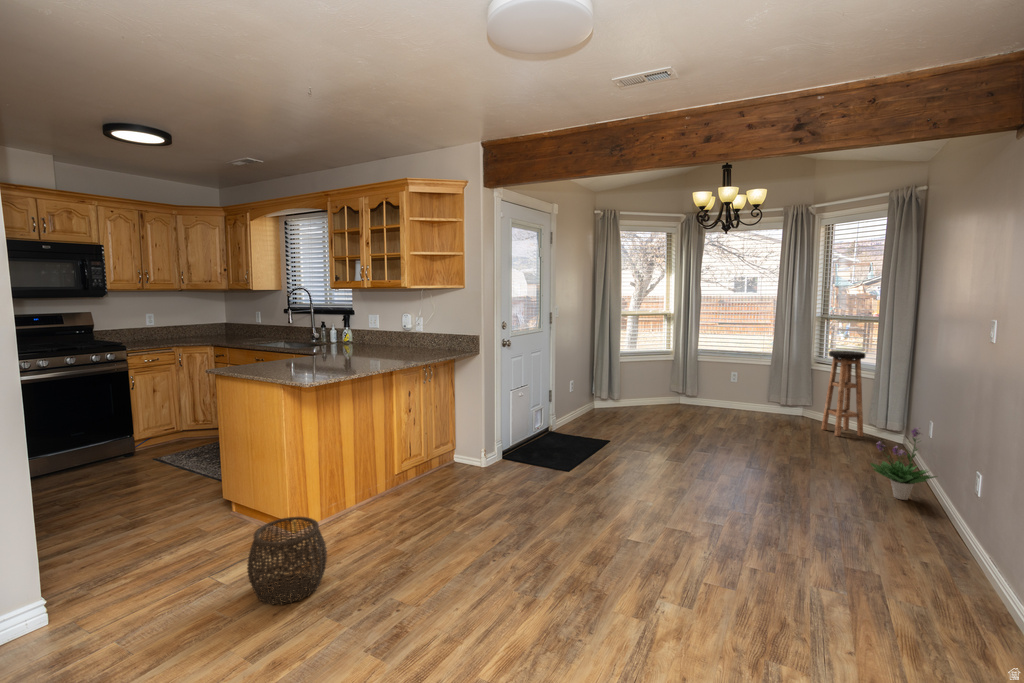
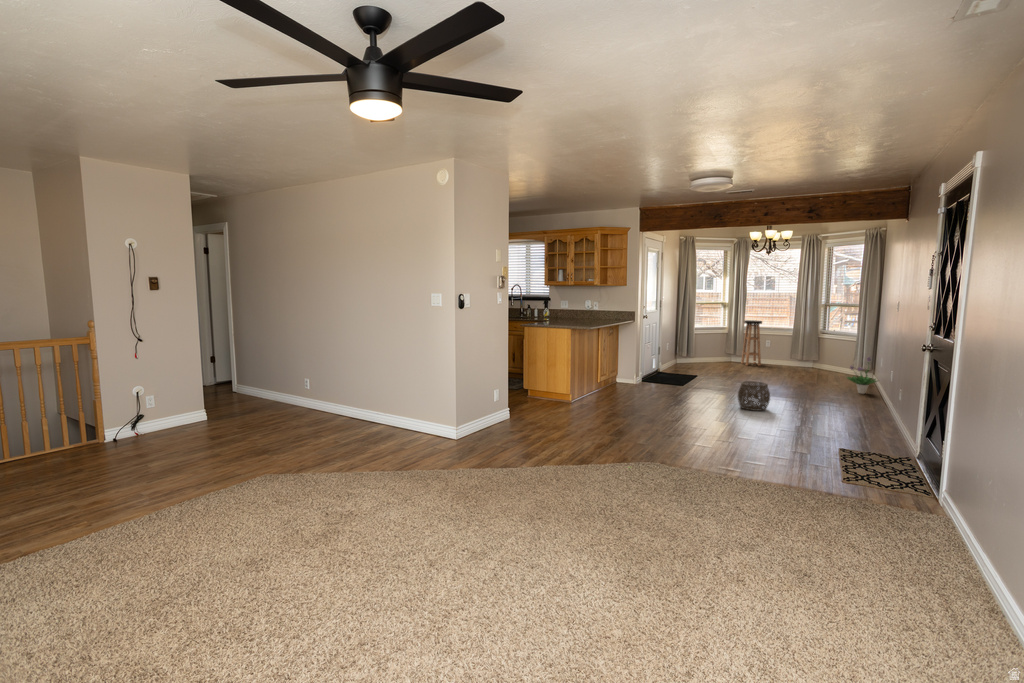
bar stool: present [821,351,866,436] -> present [741,320,762,366]
woven basket: present [247,517,327,605] -> present [738,381,770,411]

